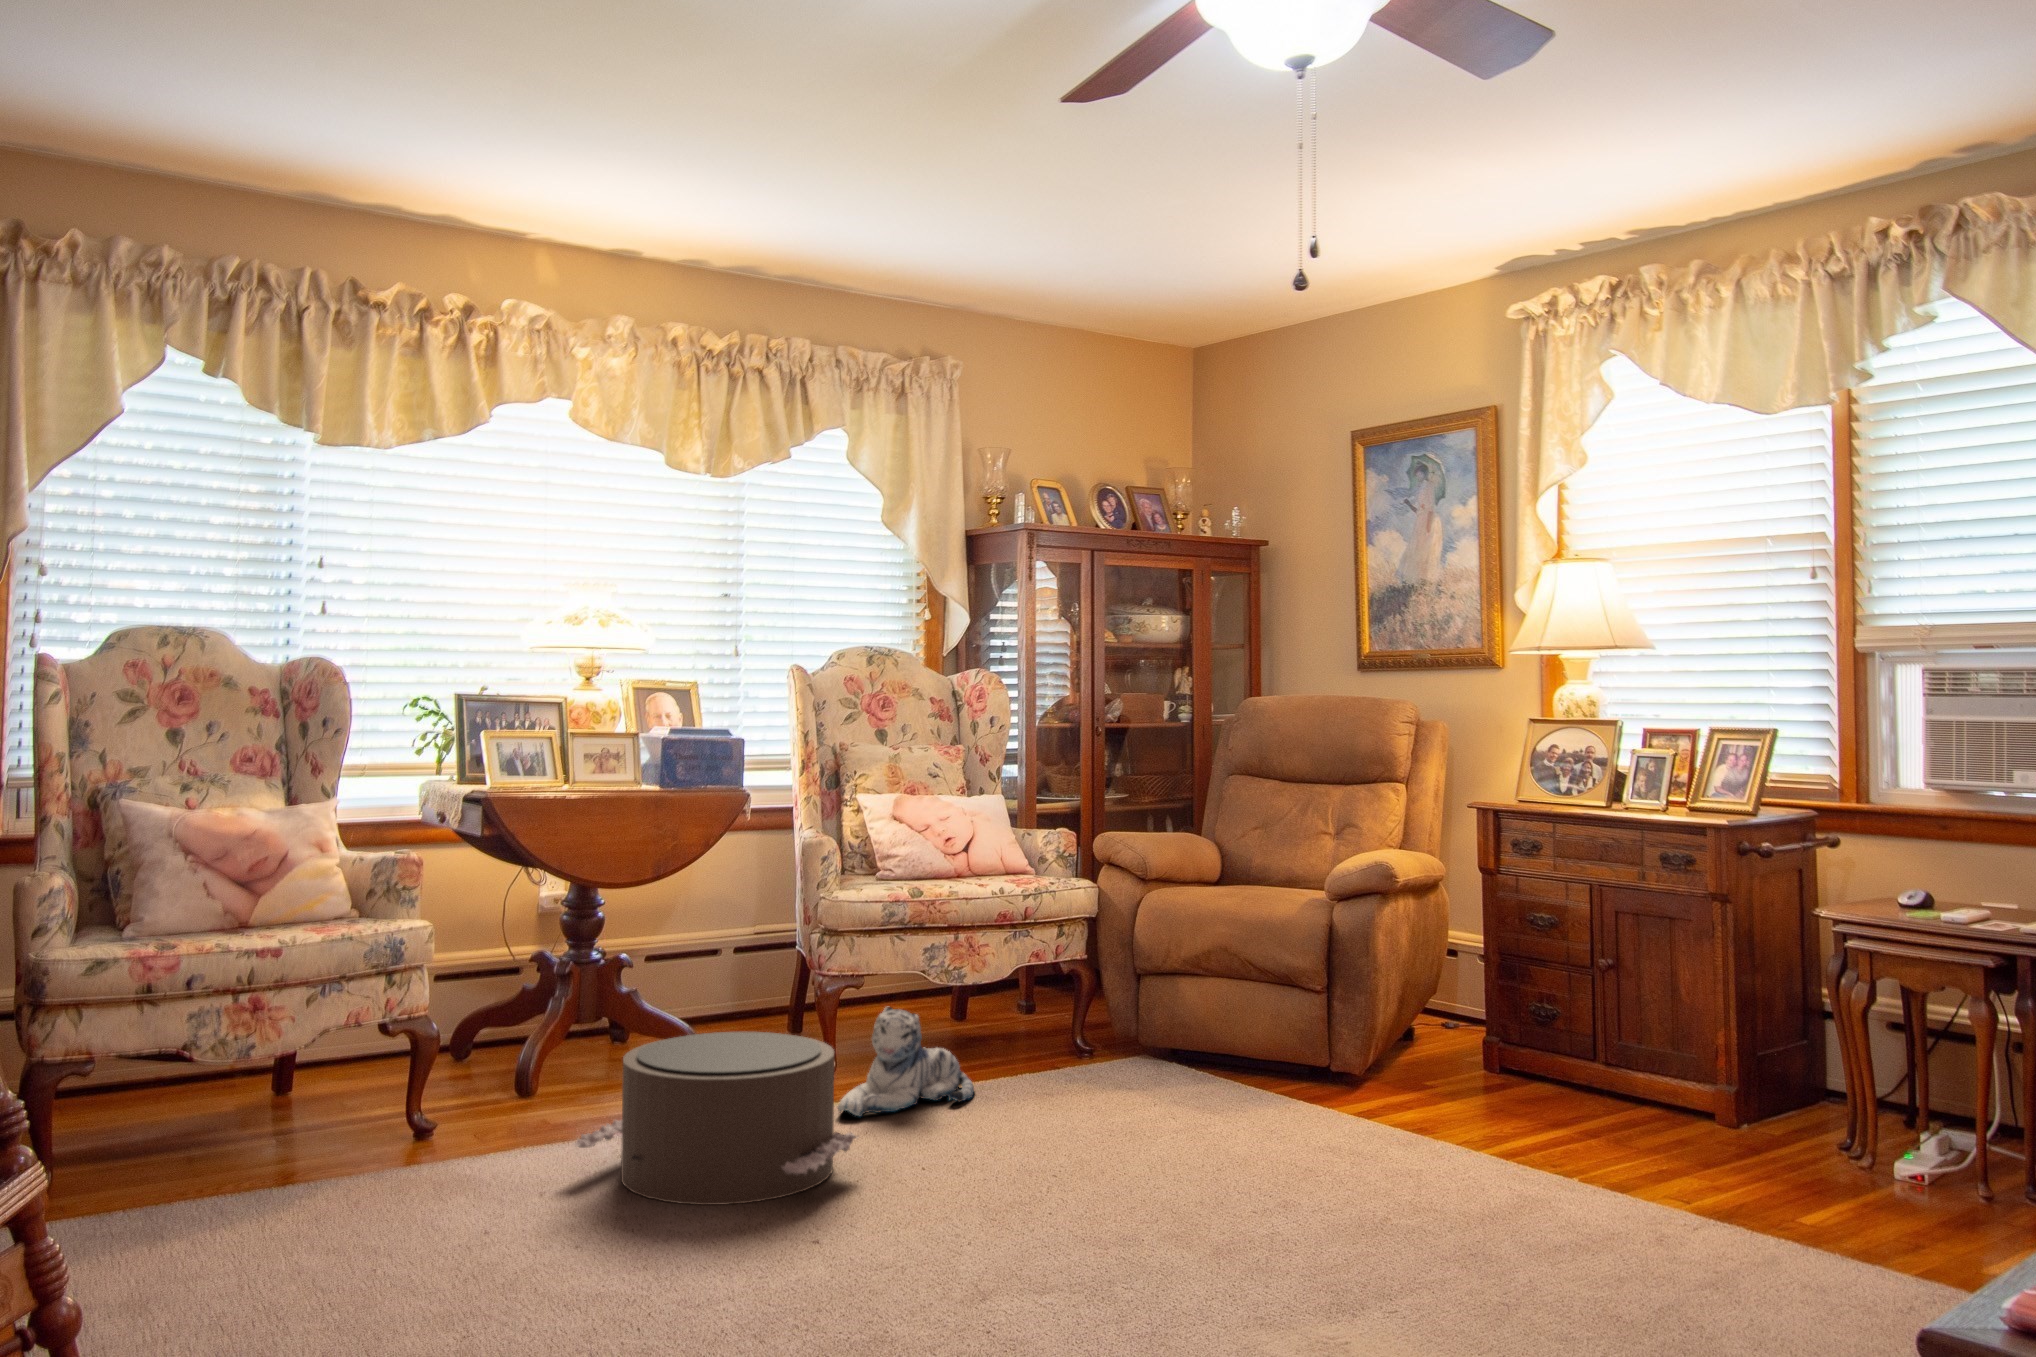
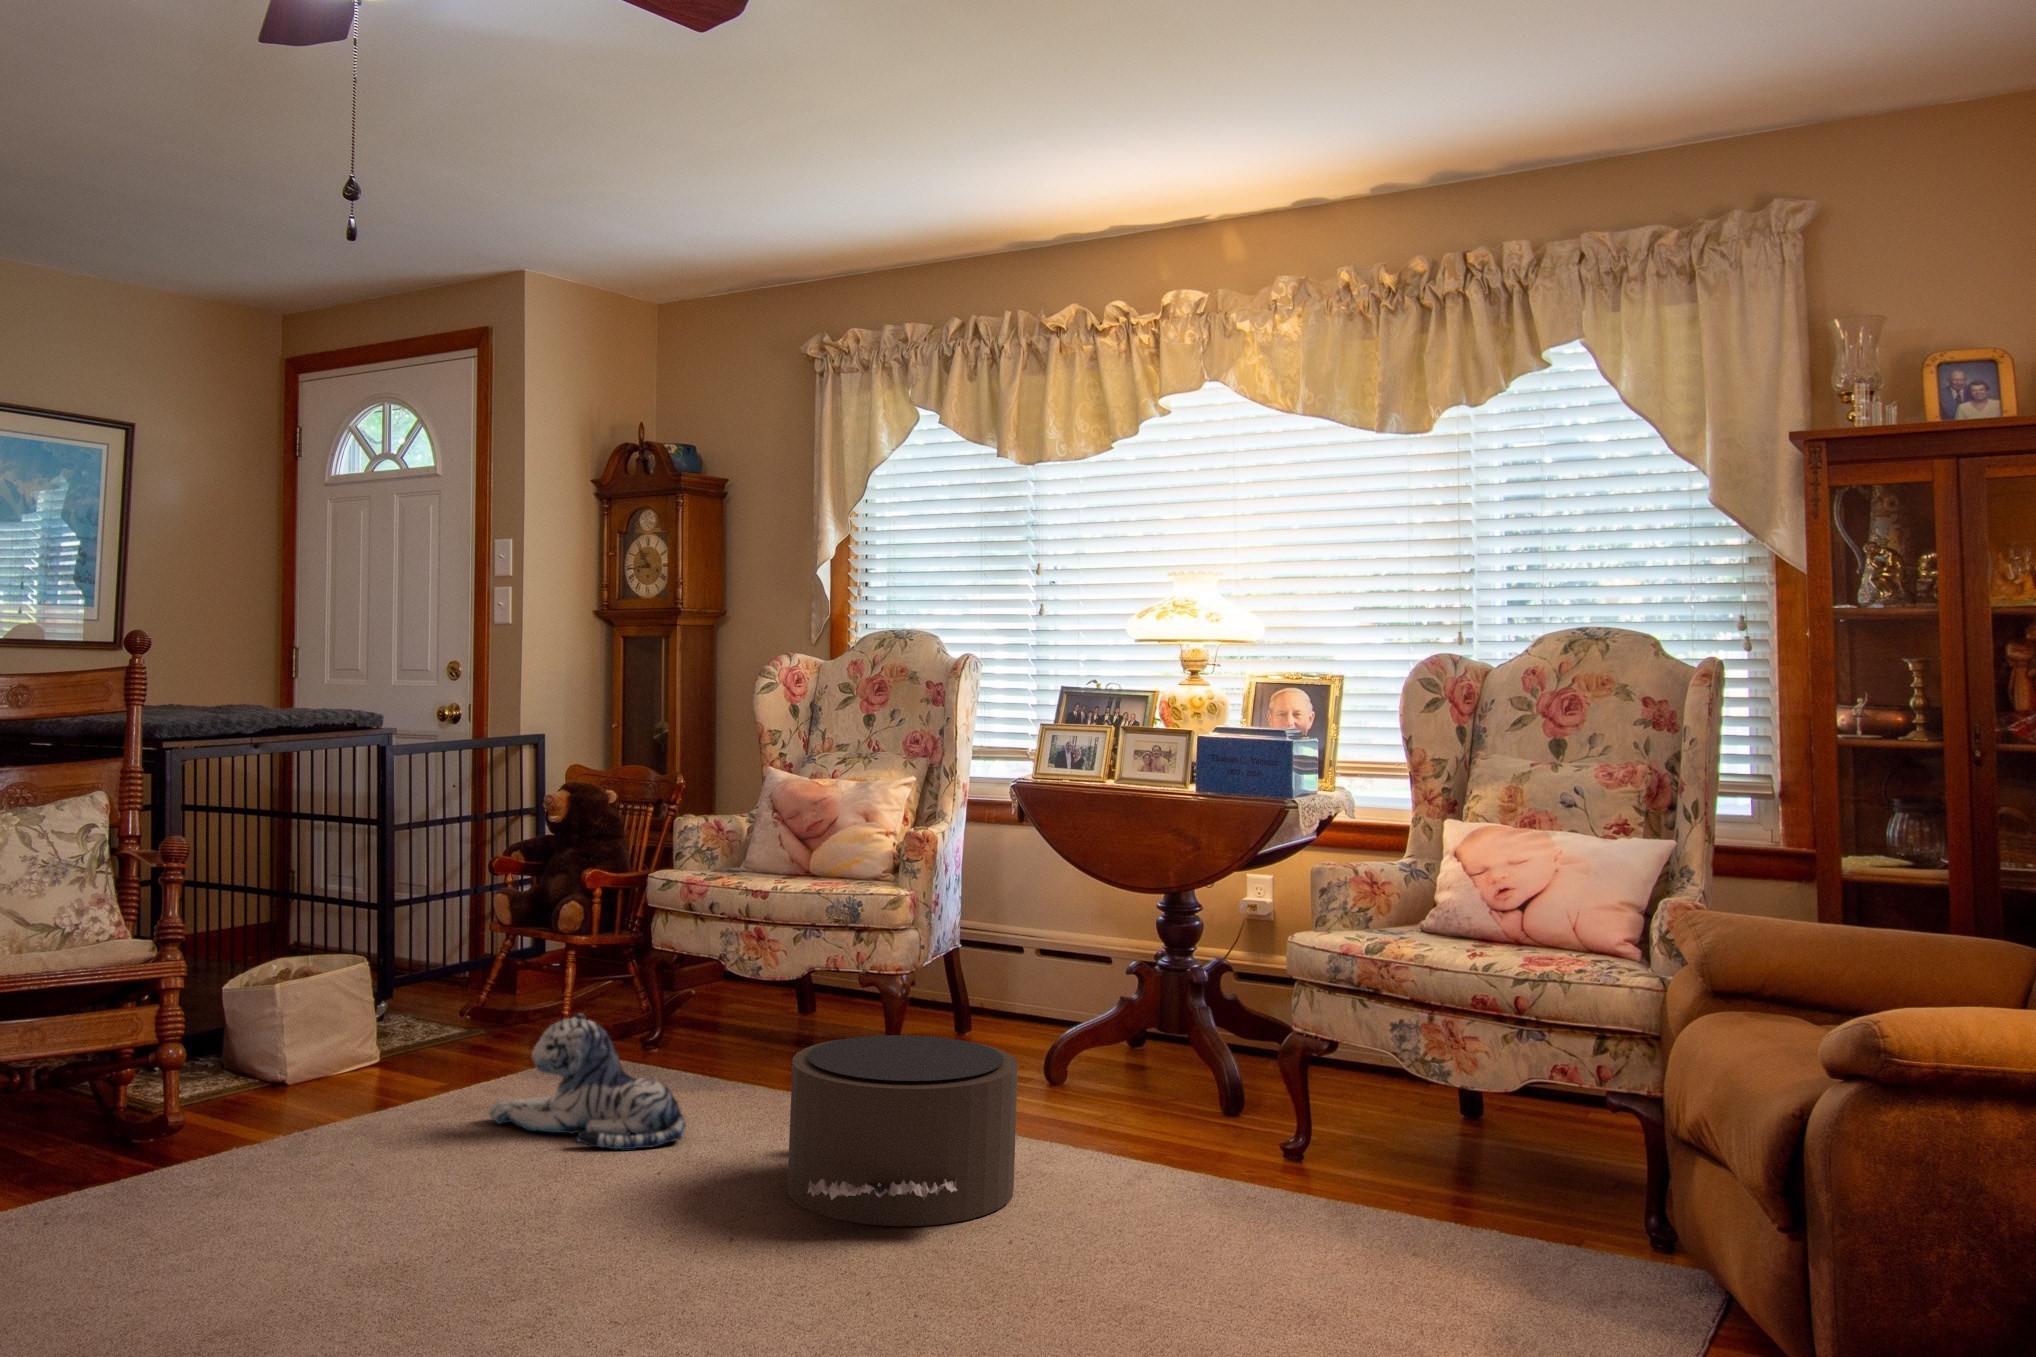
plush toy: present [838,1006,974,1117] -> present [488,1014,686,1149]

